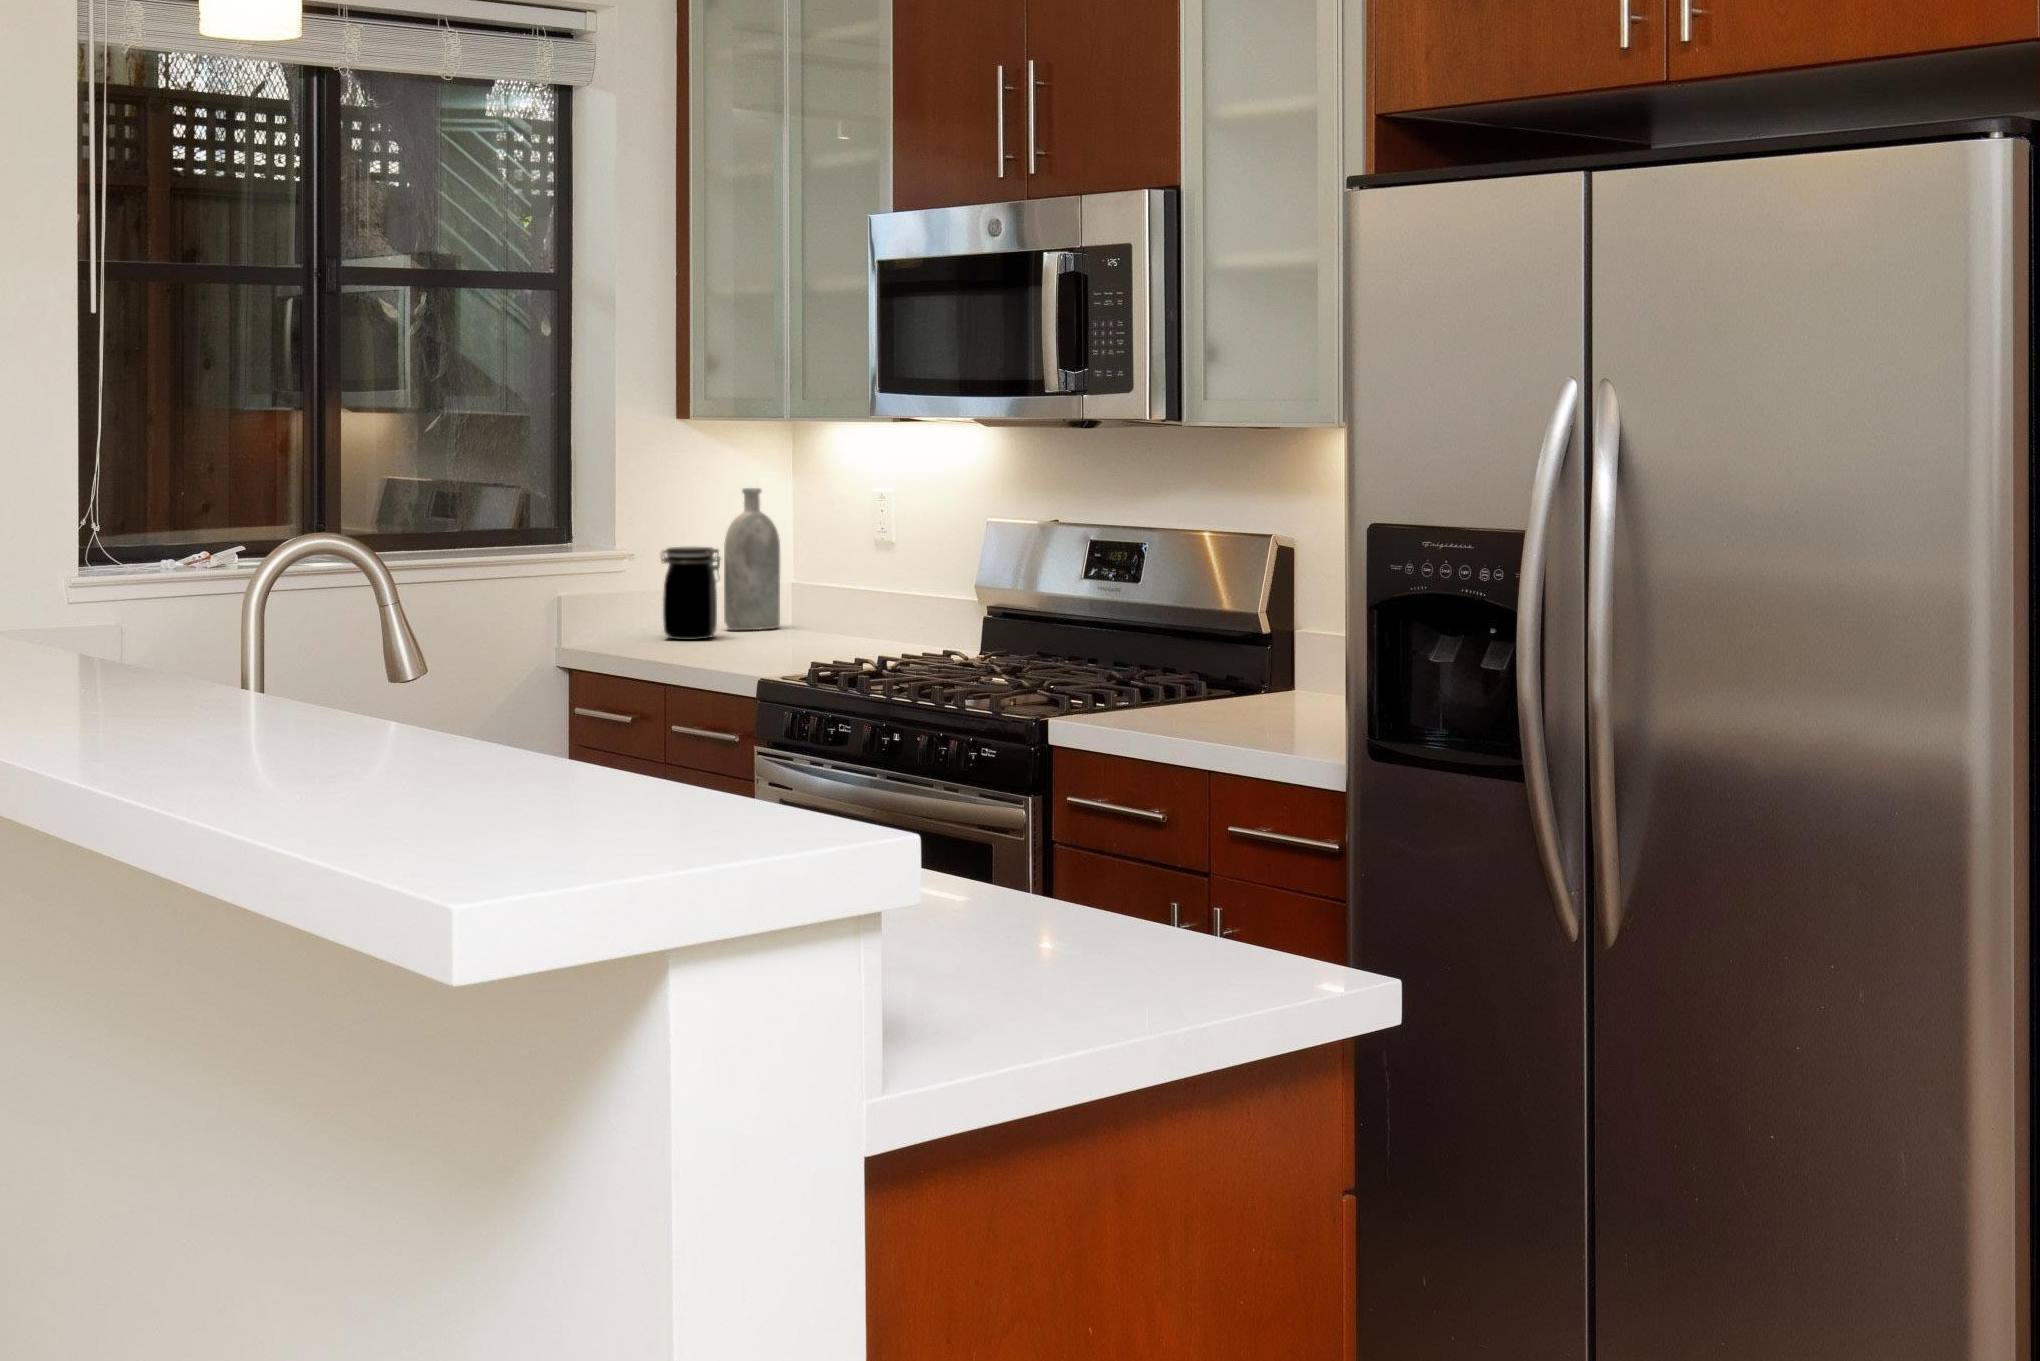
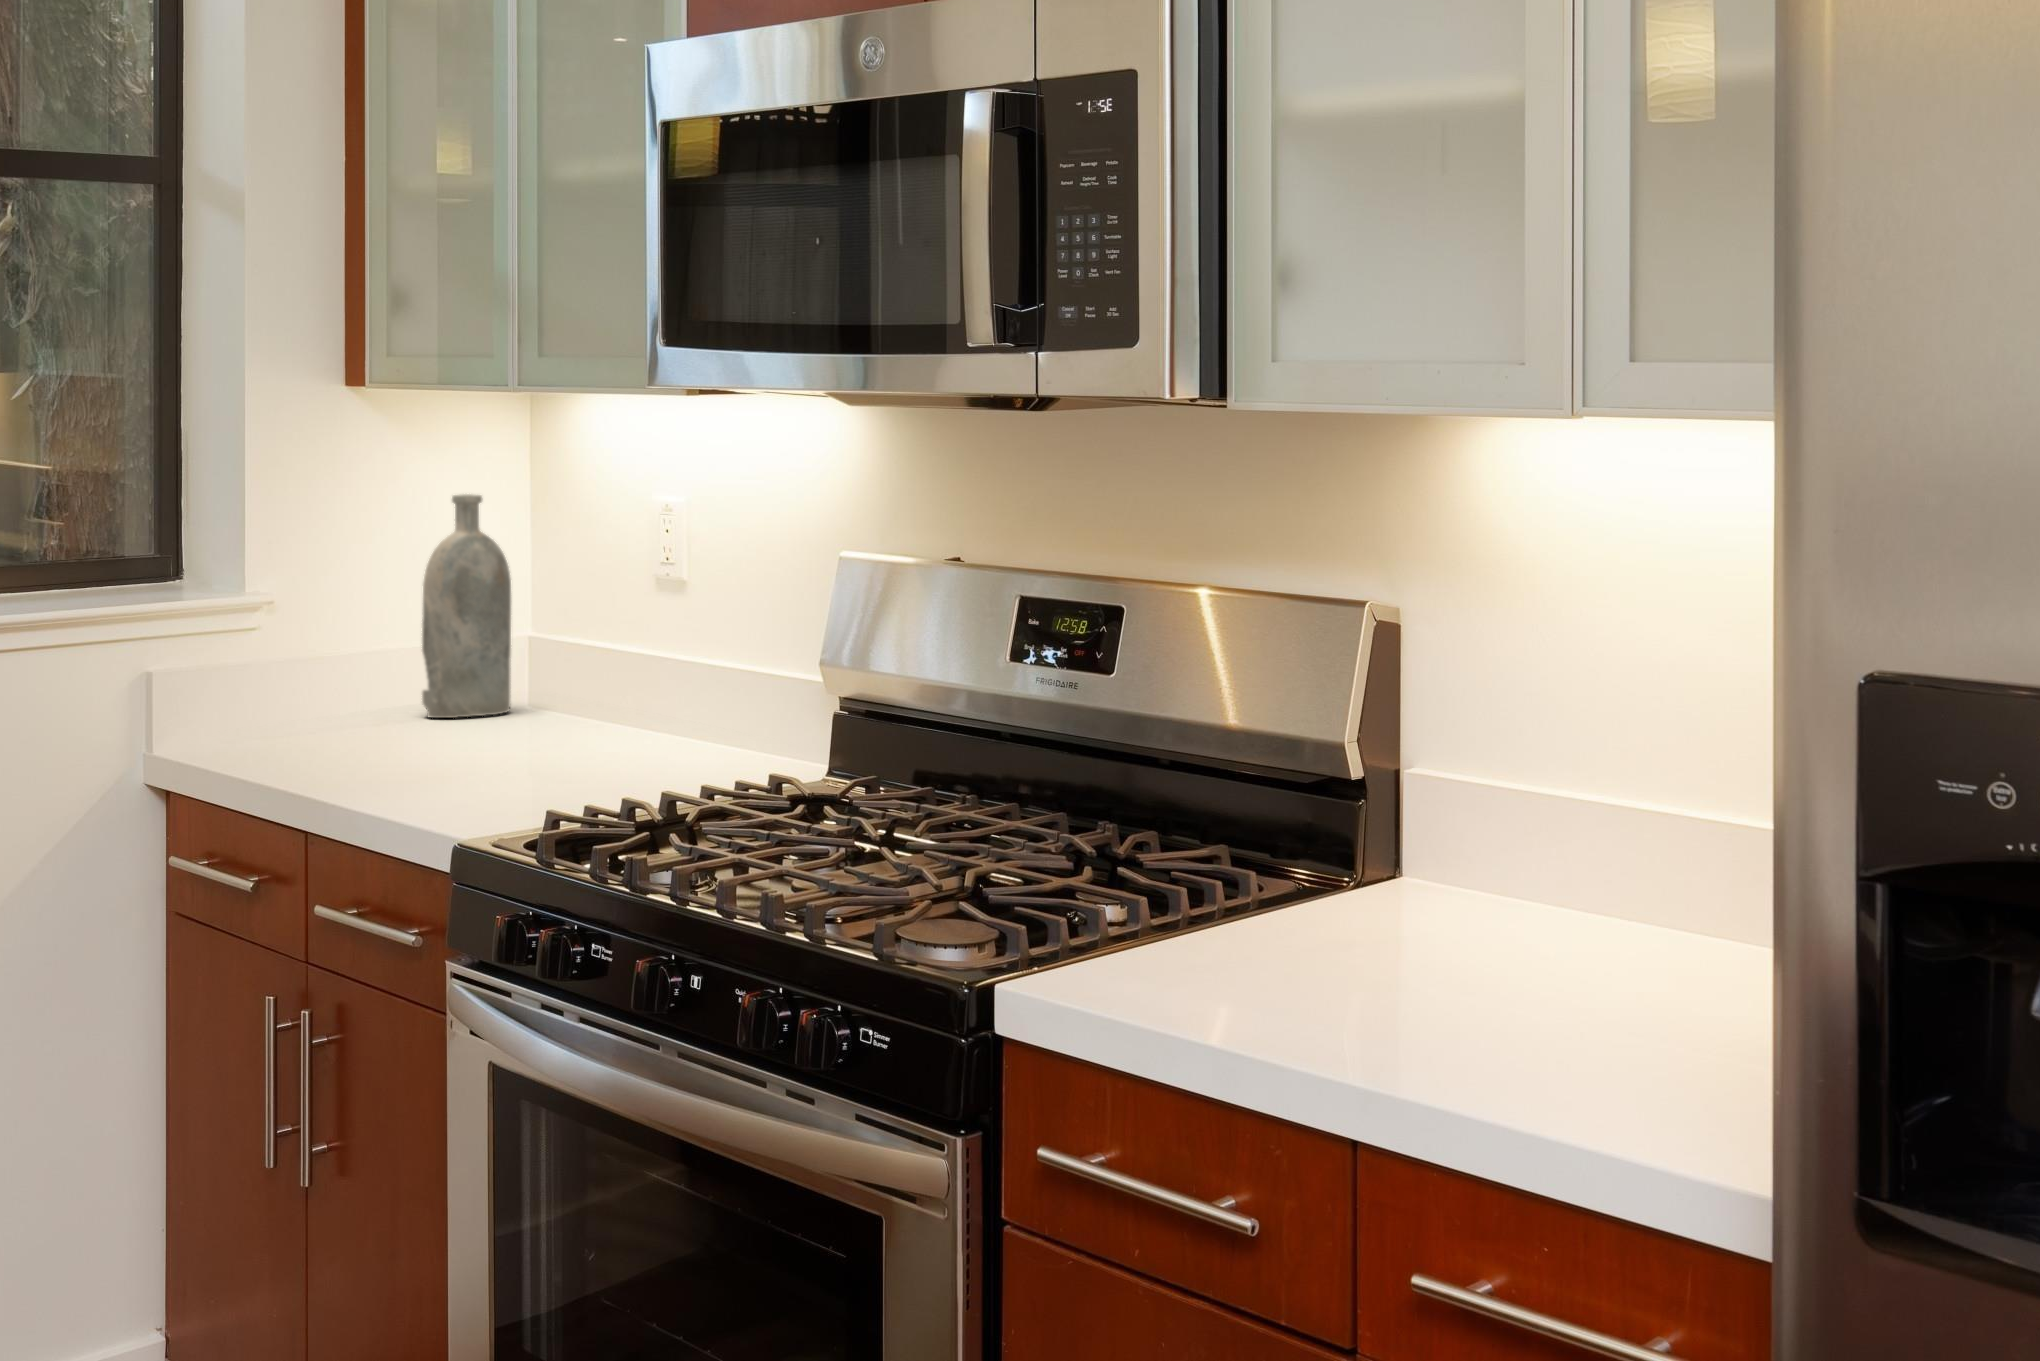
jar: present [661,547,720,640] -> none [318,589,412,741]

